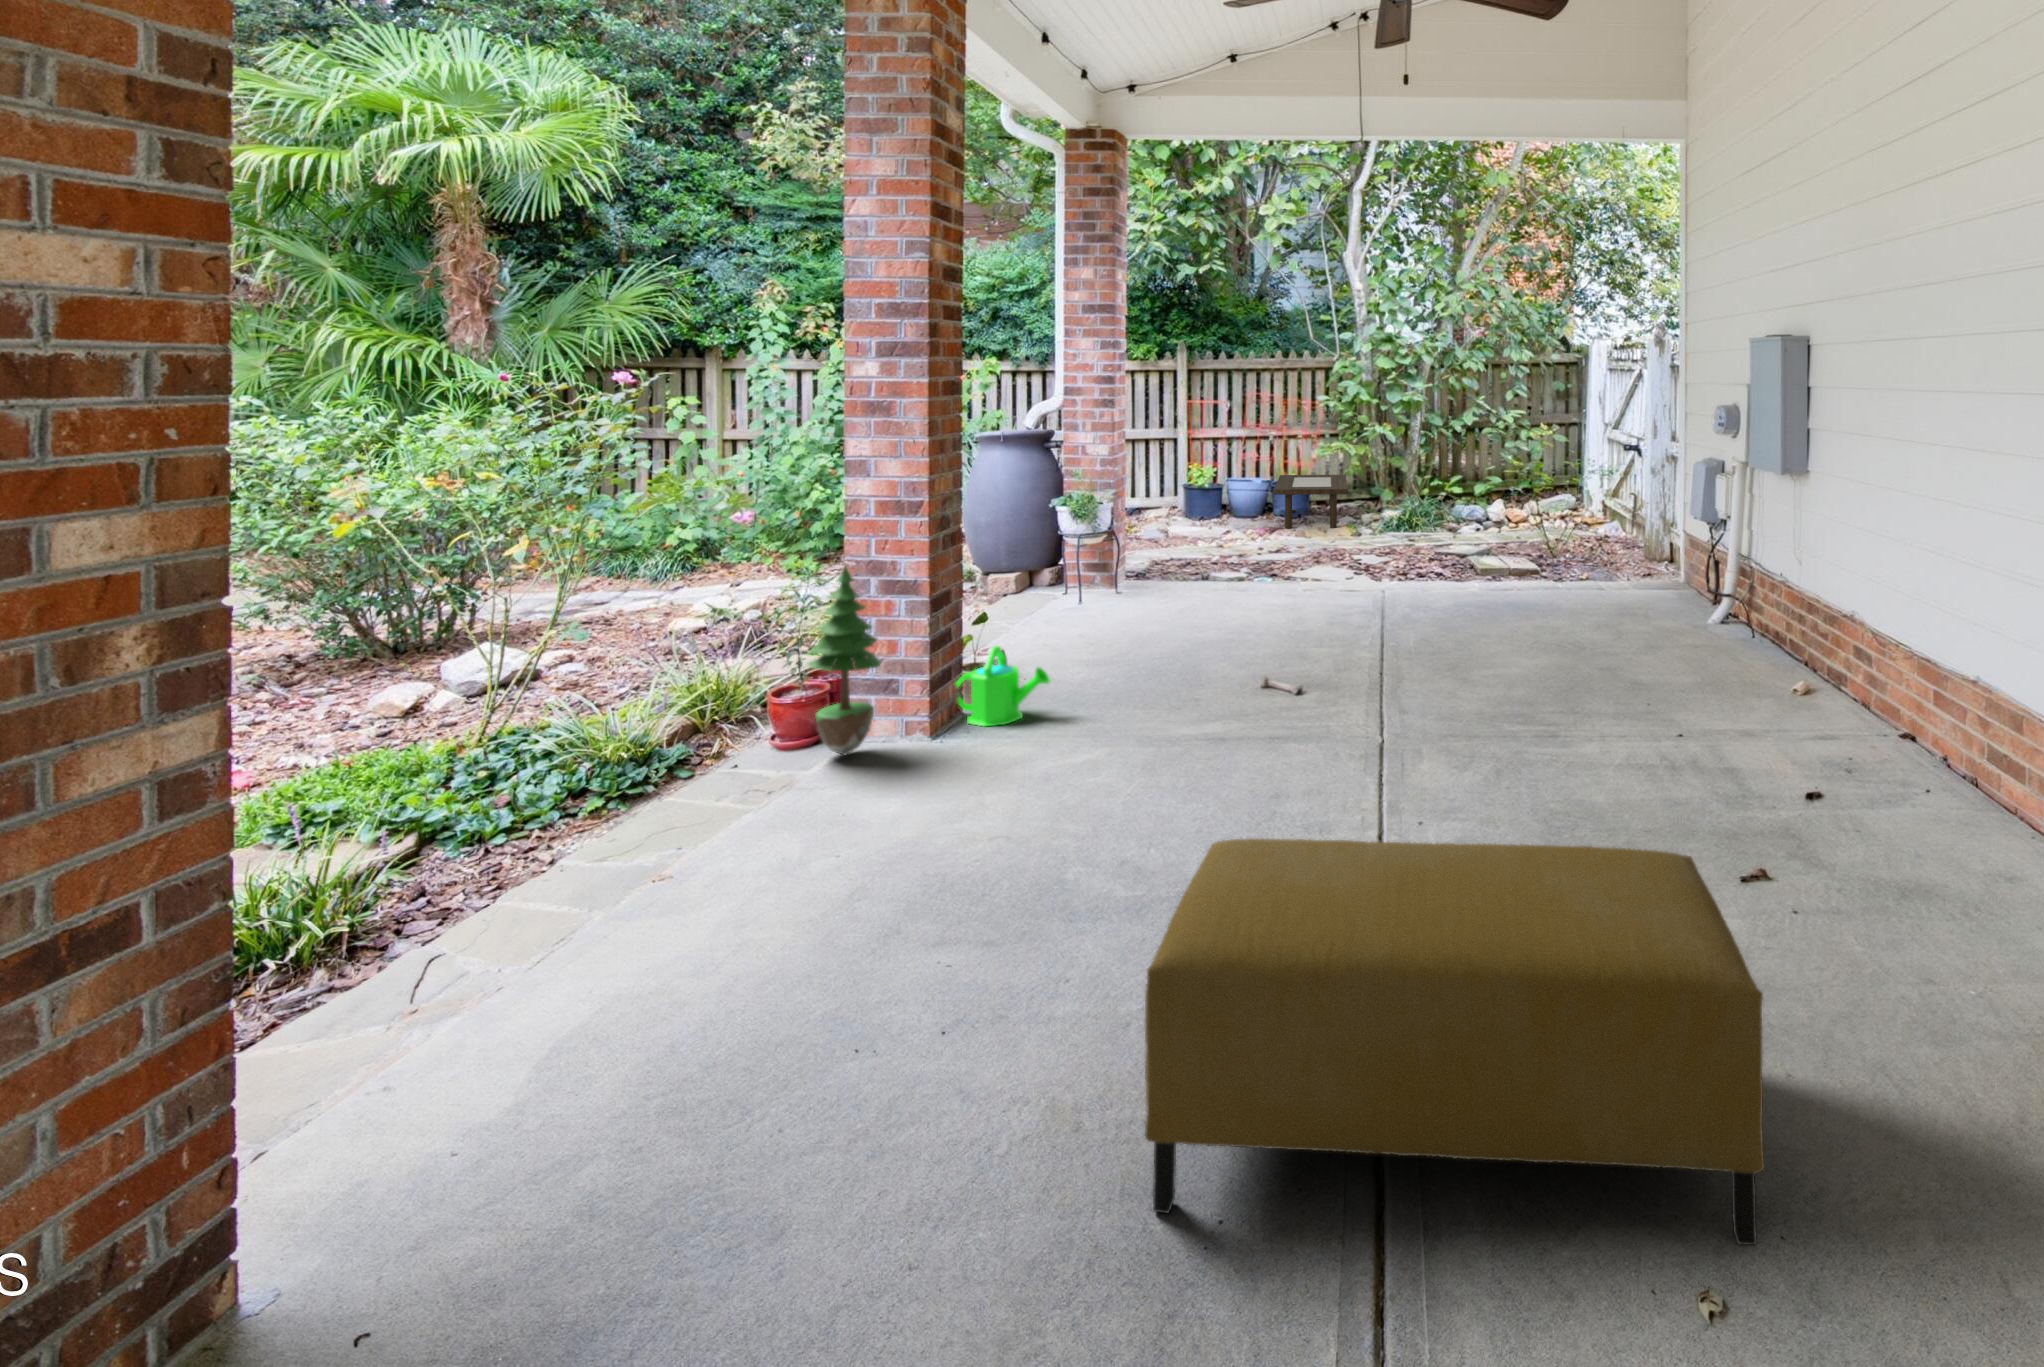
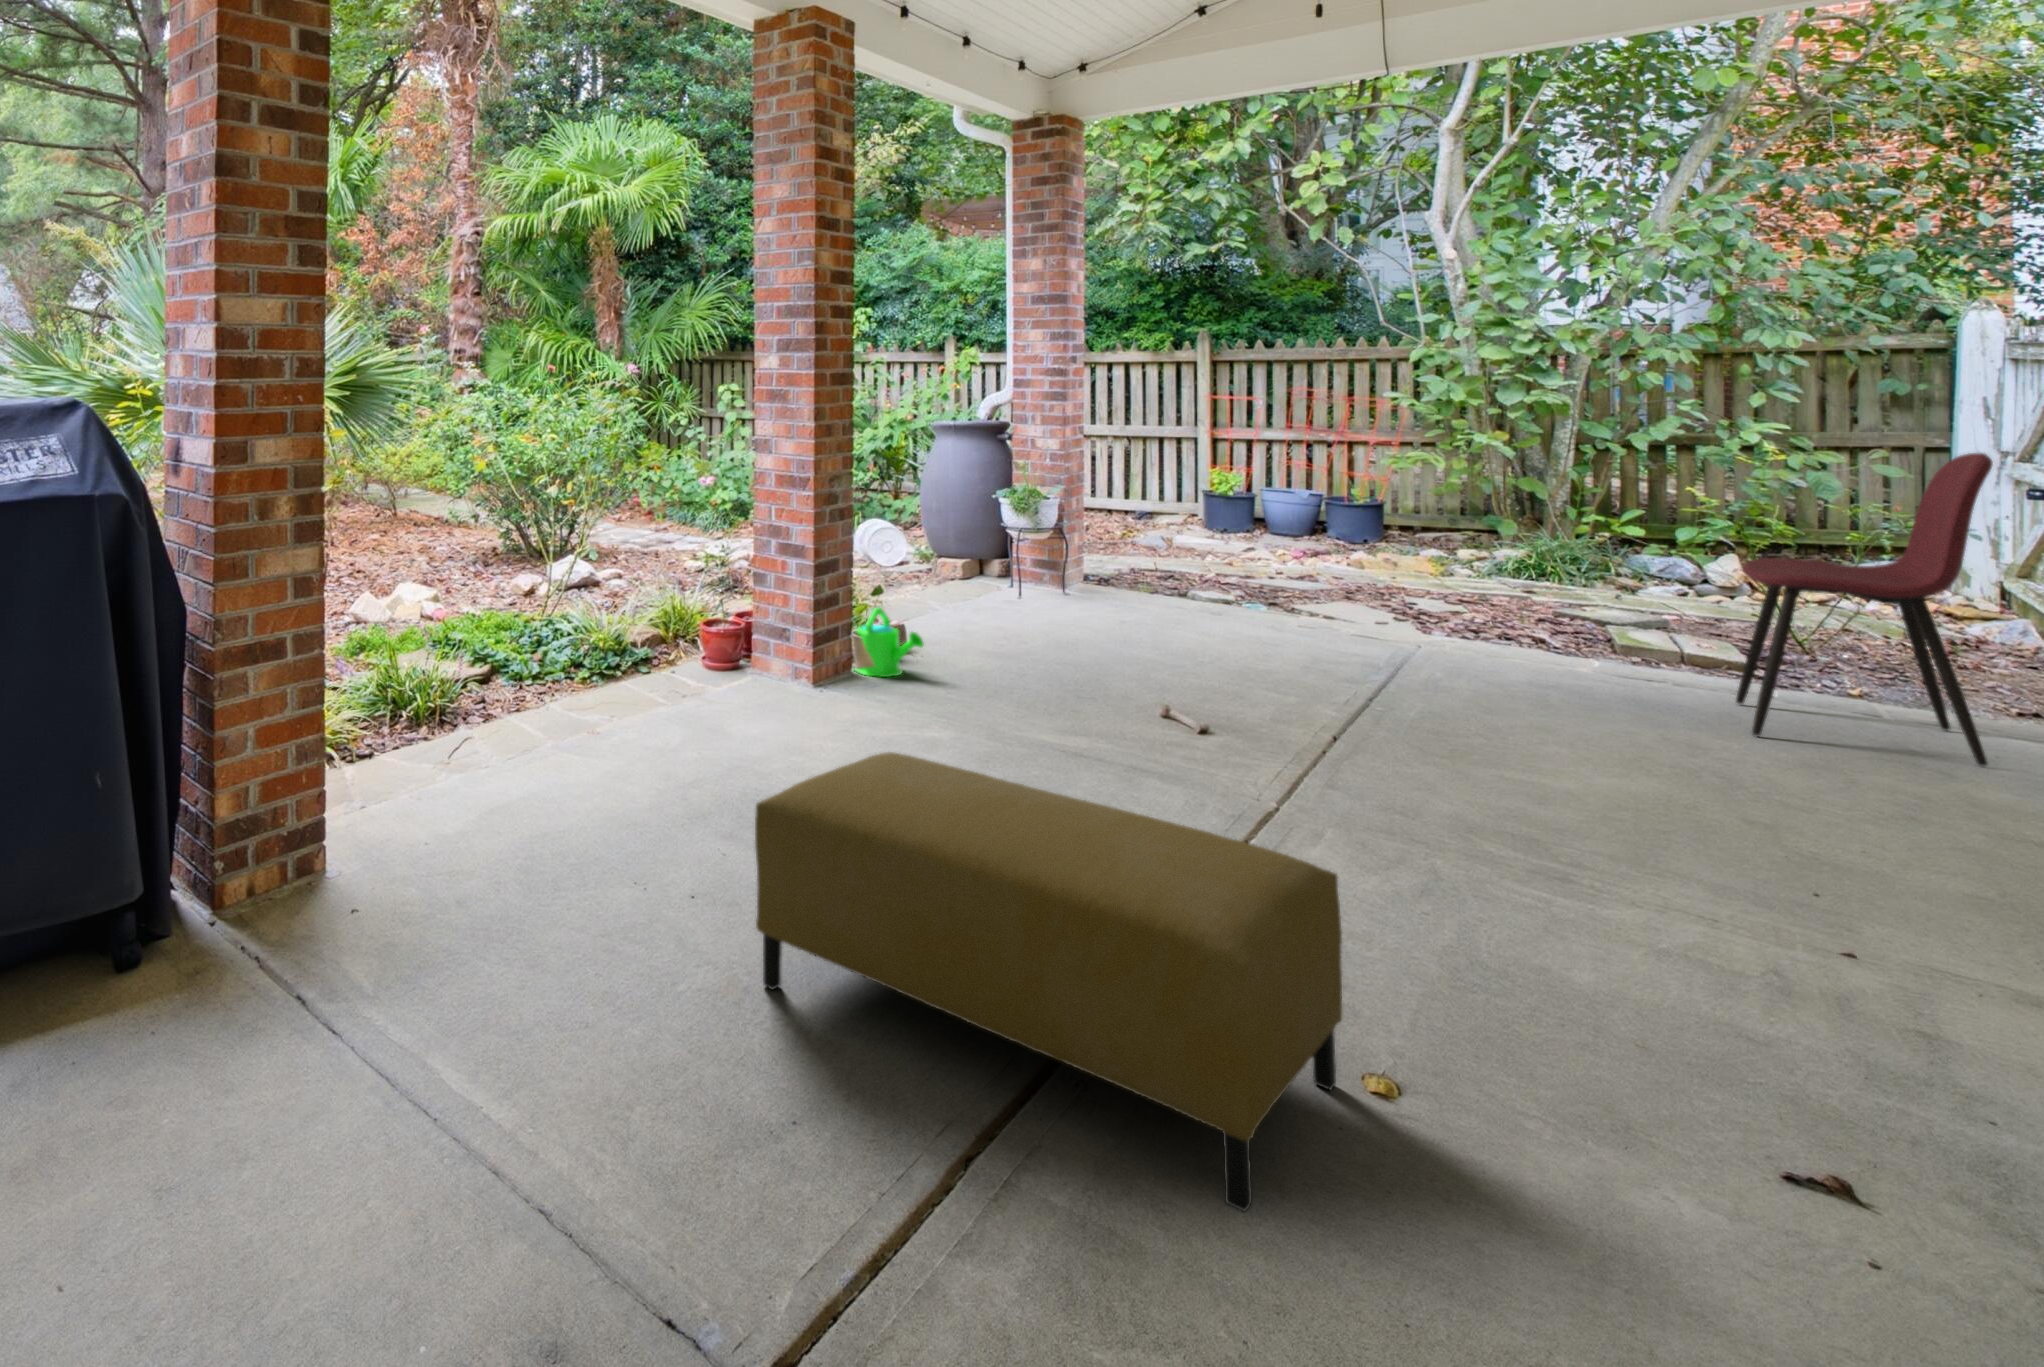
dining chair: none [1606,433,1741,642] -> present [1736,453,1993,766]
coffee table: present [1274,475,1348,528] -> none [1308,487,1433,555]
potted tree: present [809,567,881,755] -> none [722,521,777,675]

